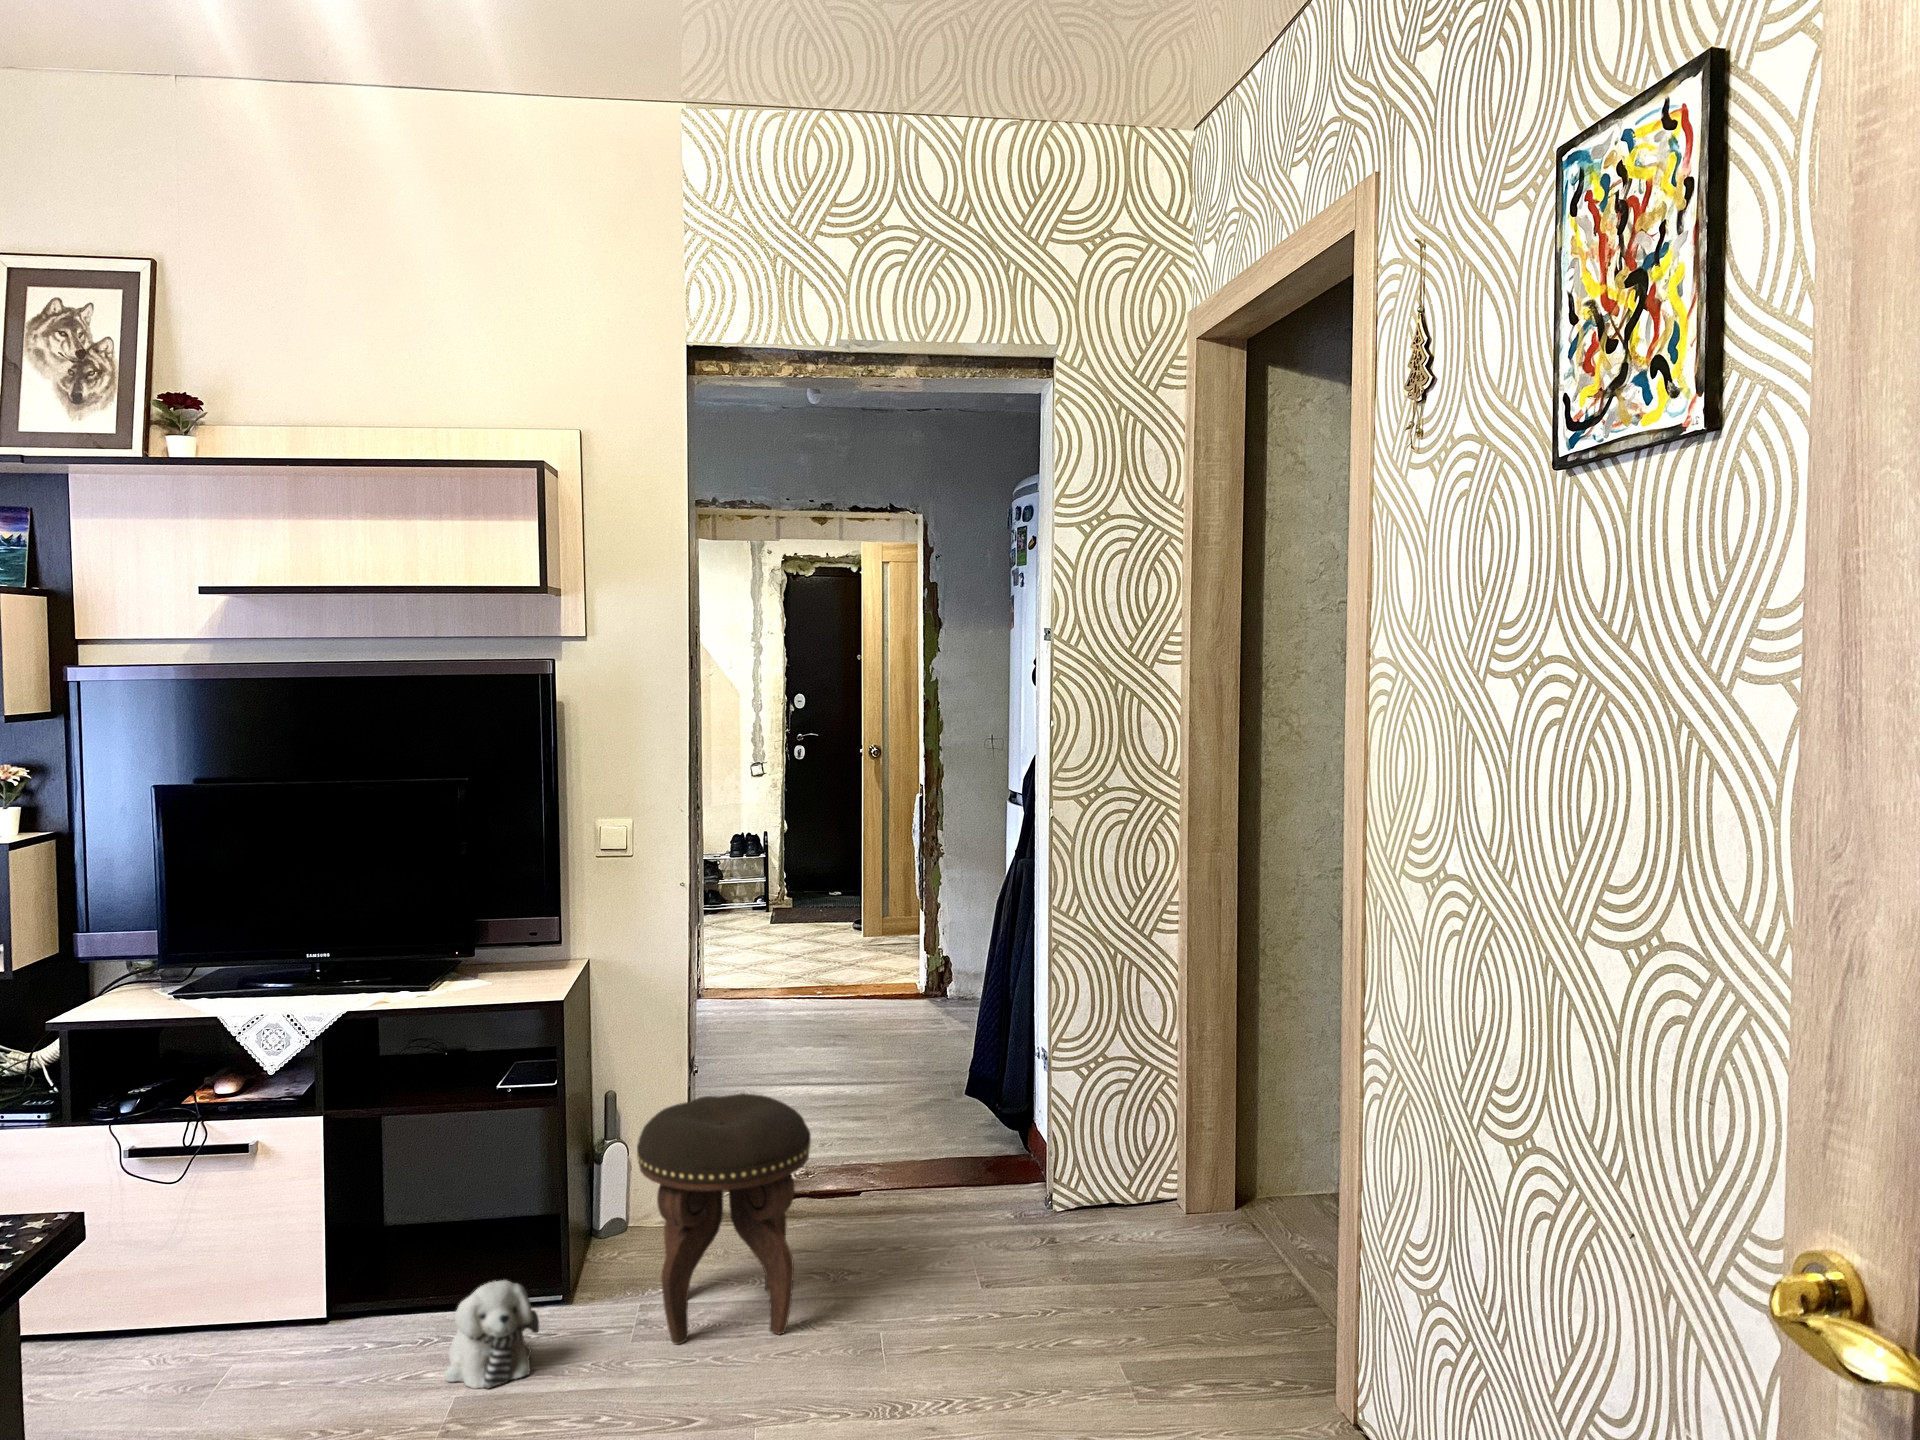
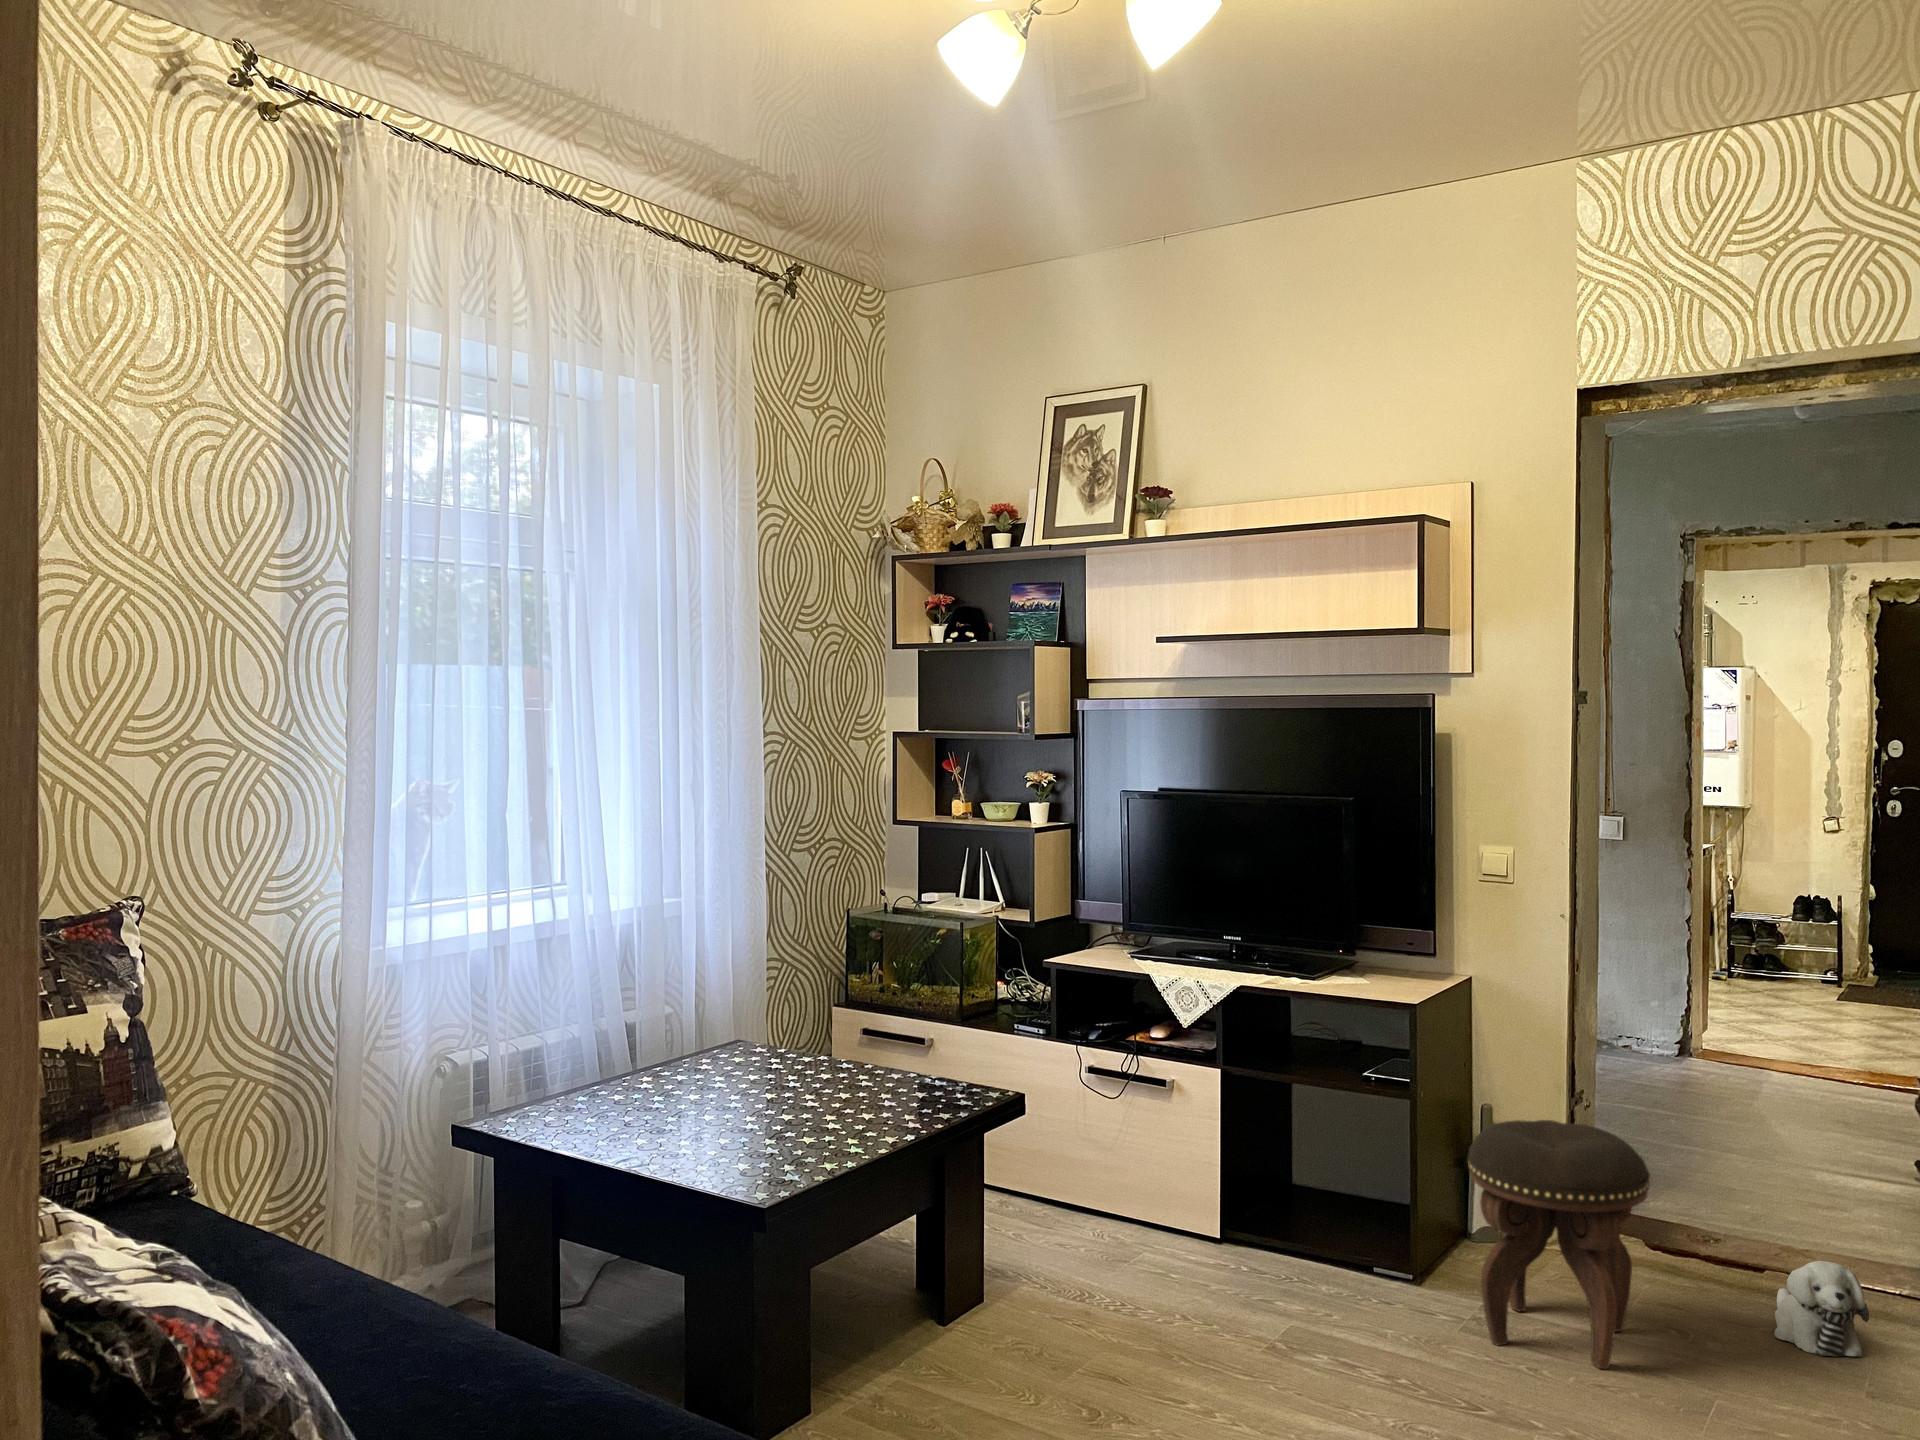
plush toy: present [445,1280,539,1389] -> present [1775,1261,1869,1357]

